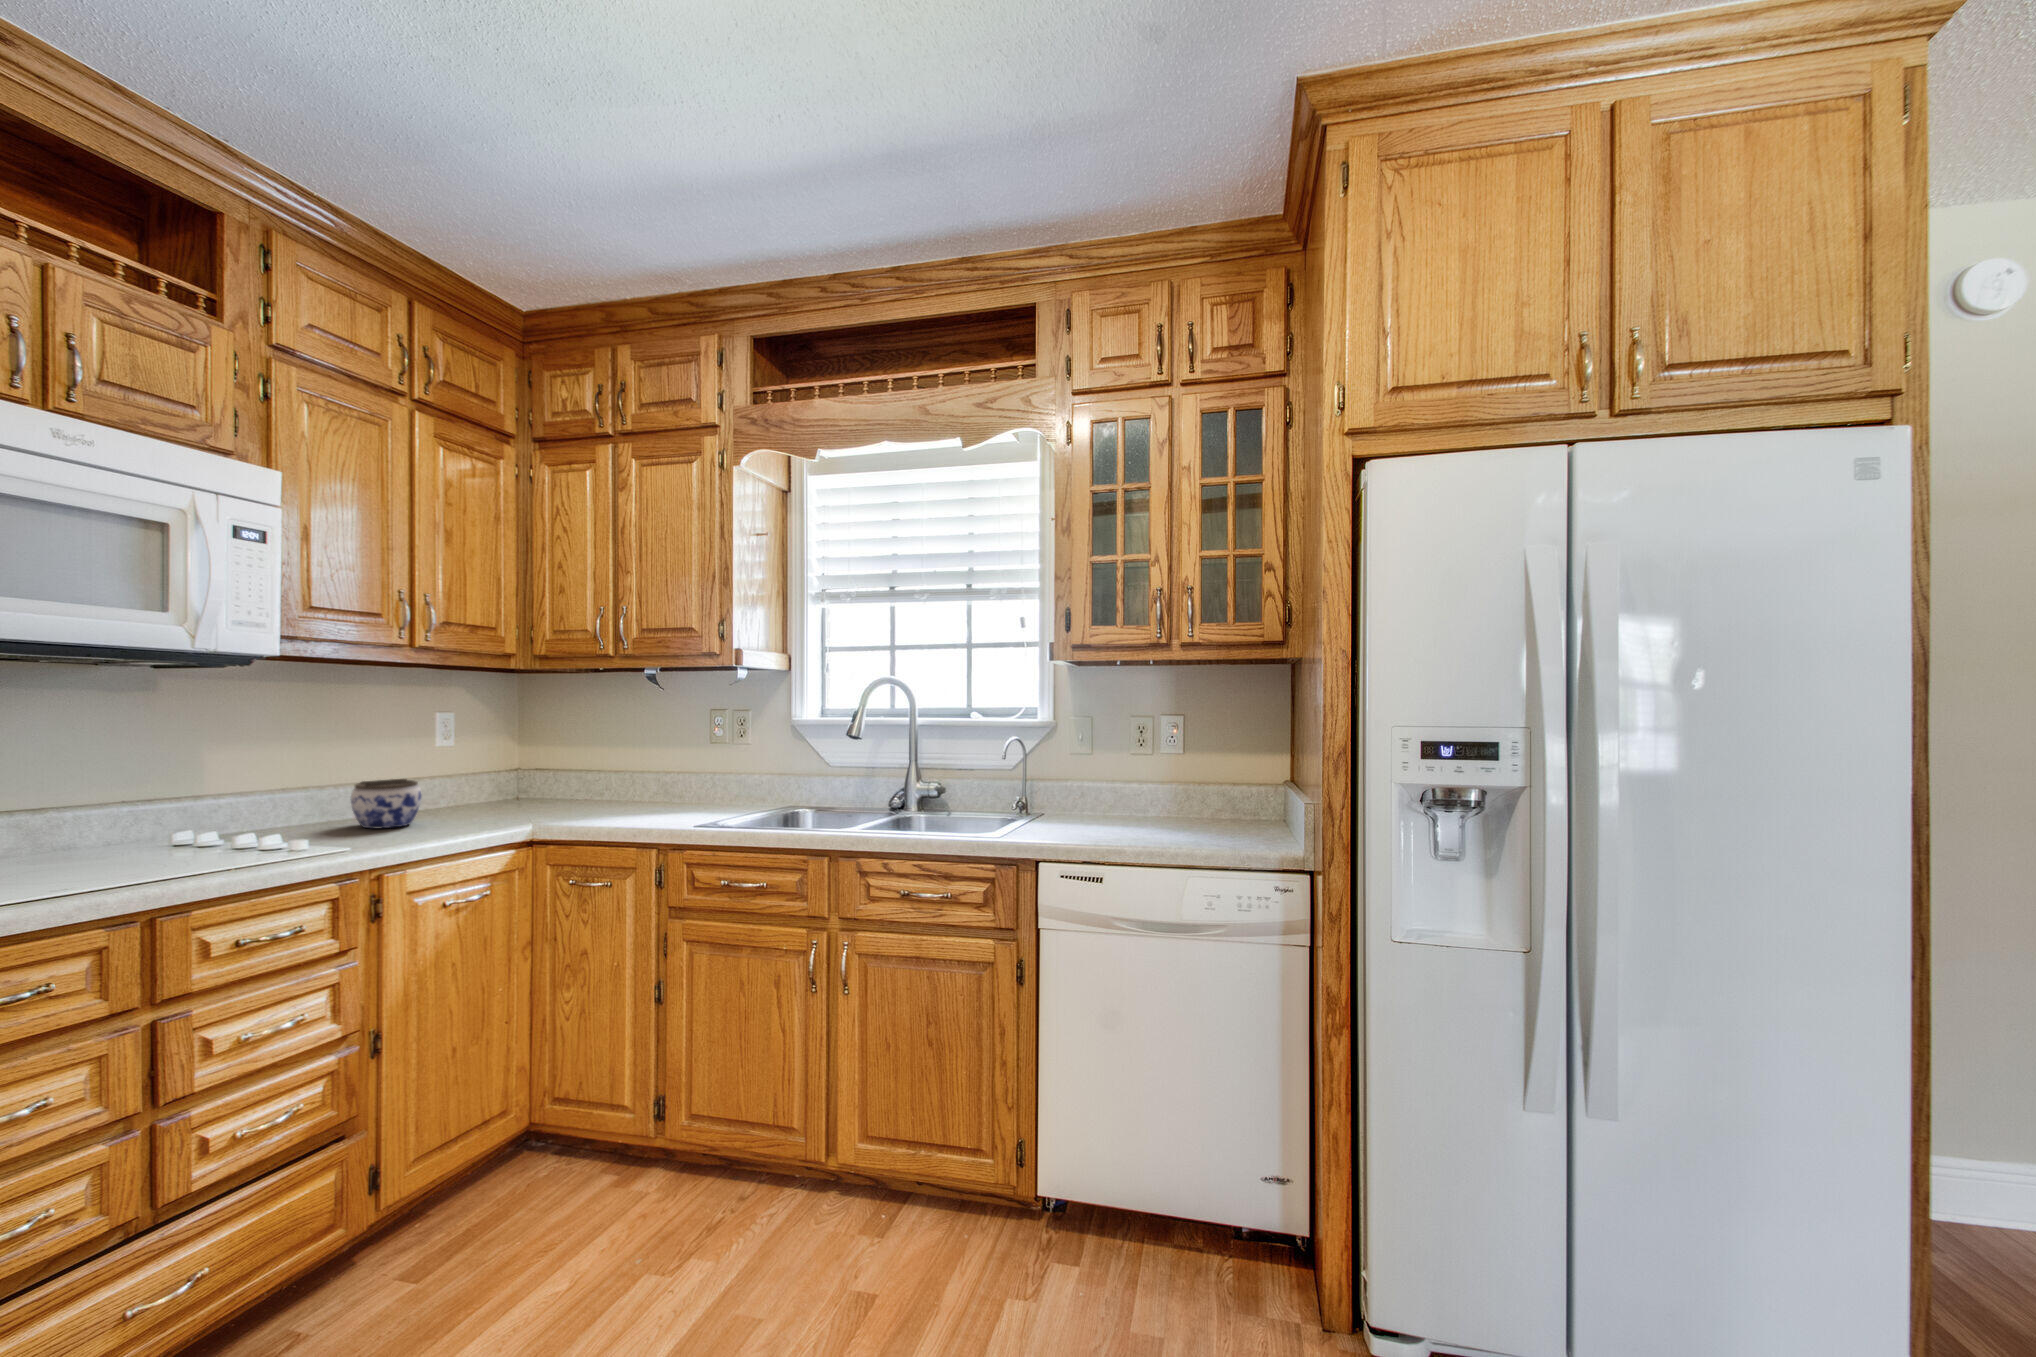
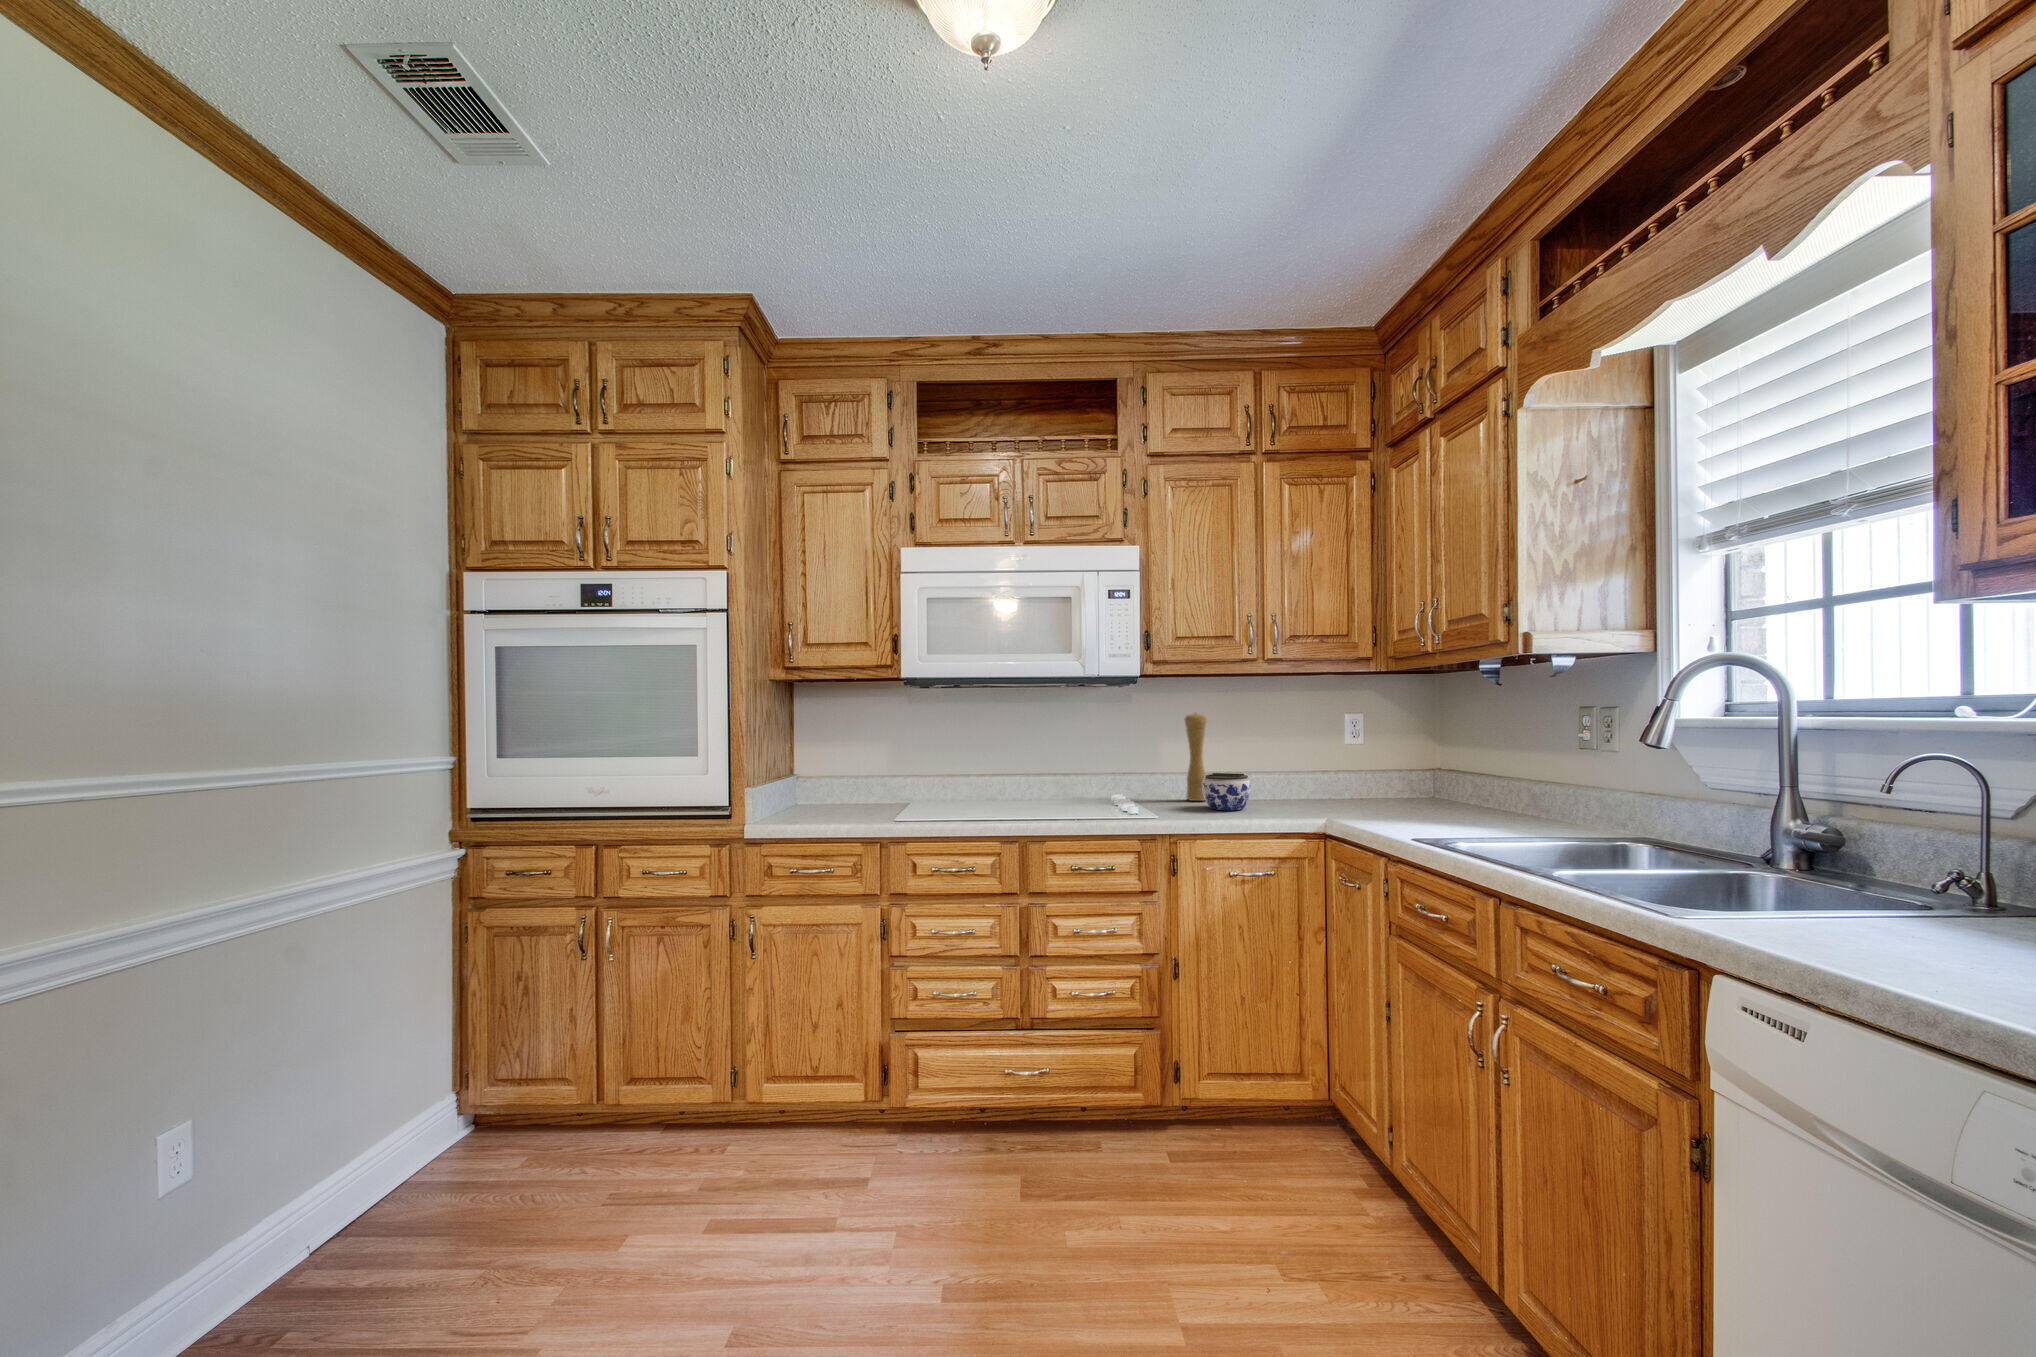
pepper mill: none [288,702,326,824] -> present [1184,713,1207,801]

